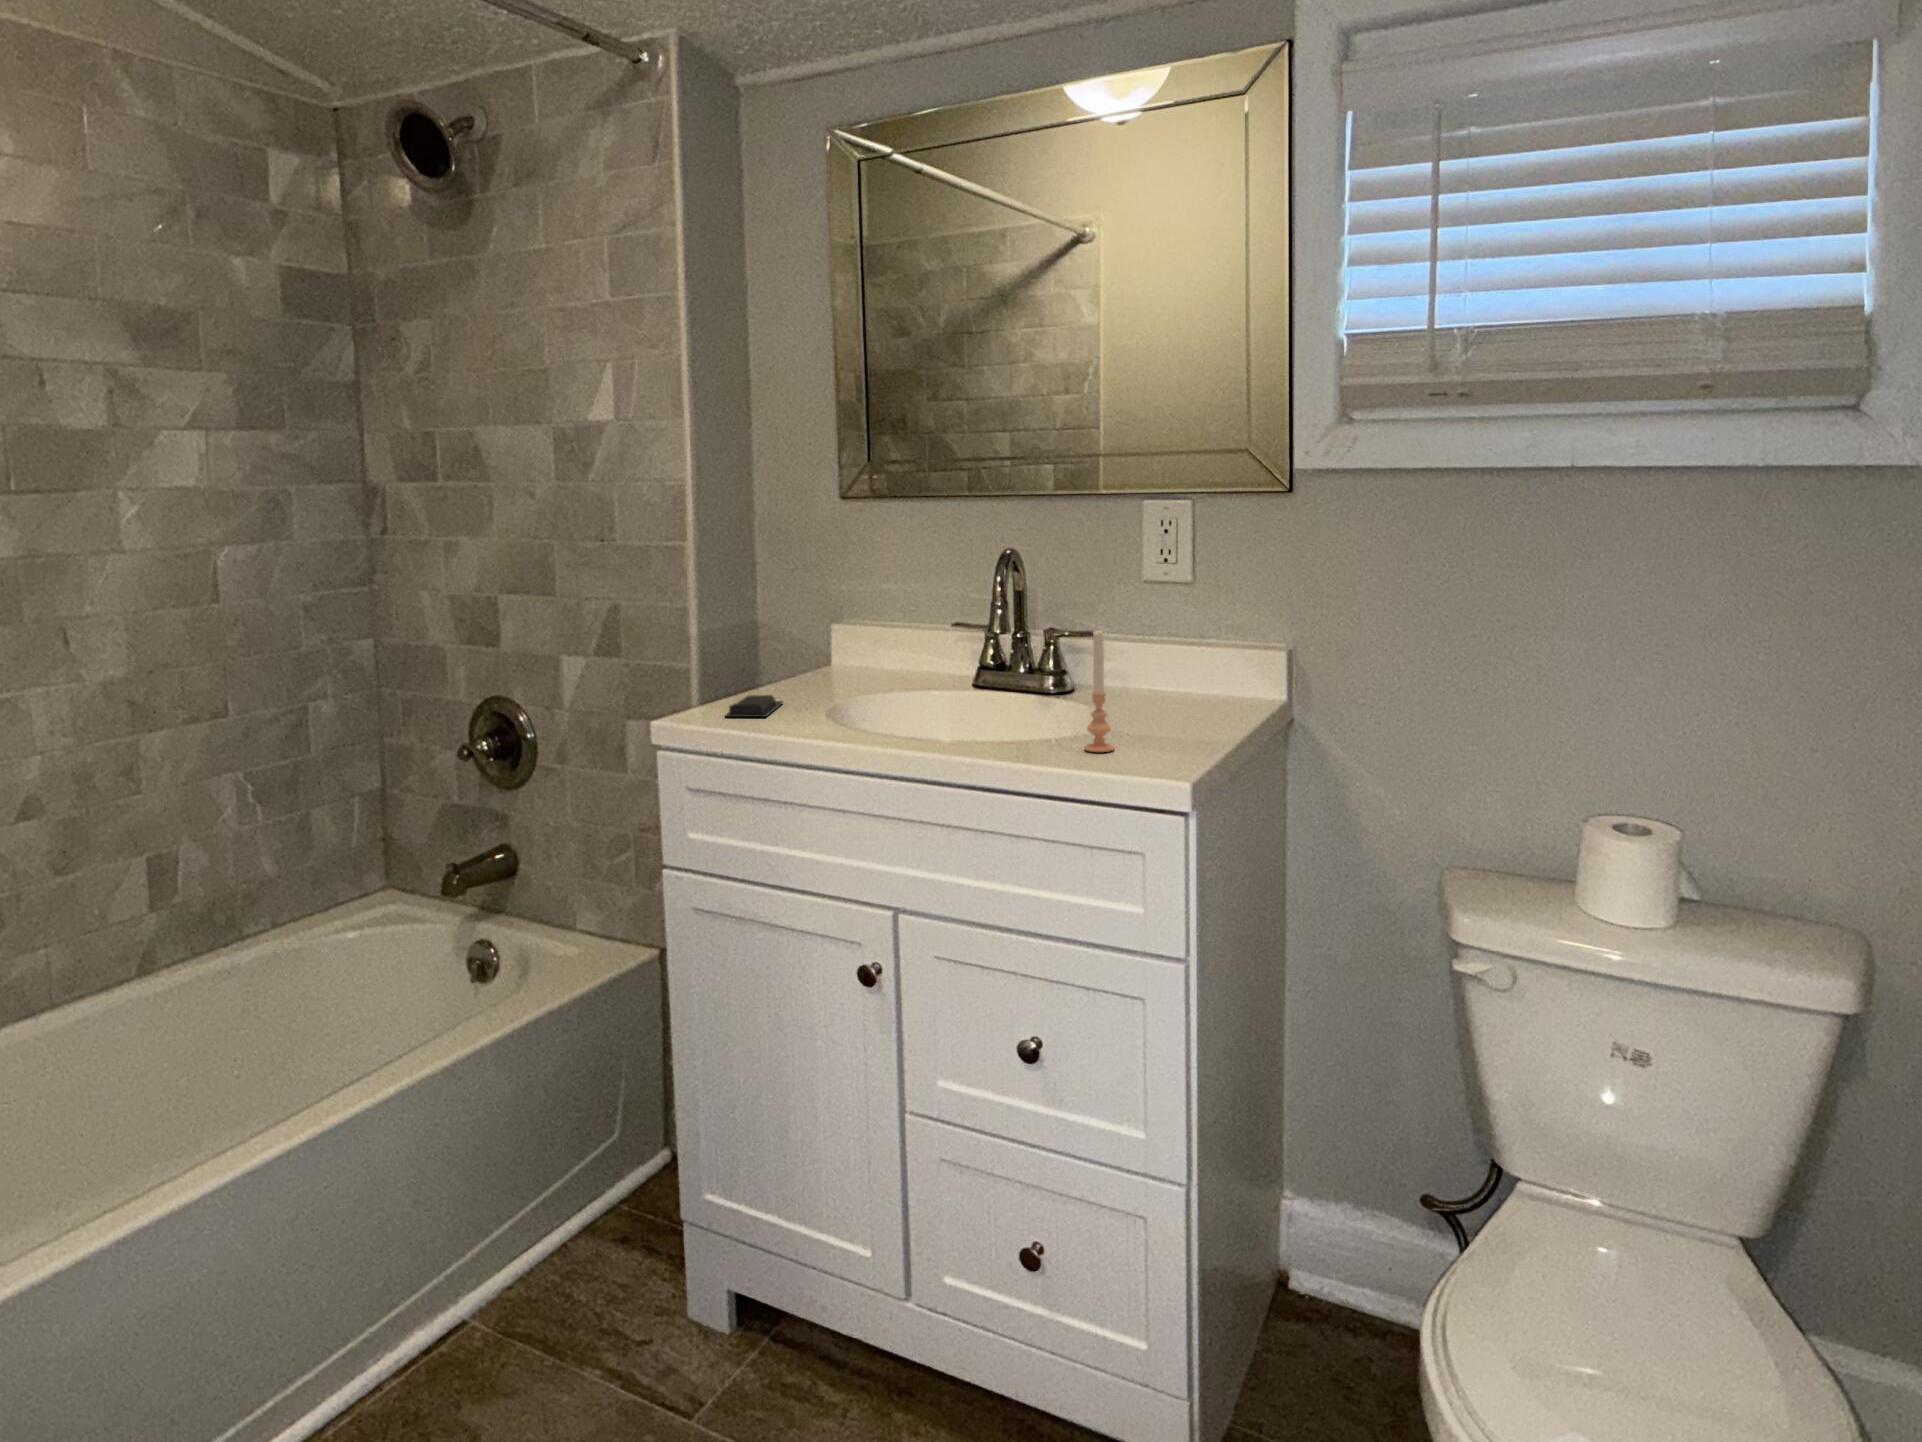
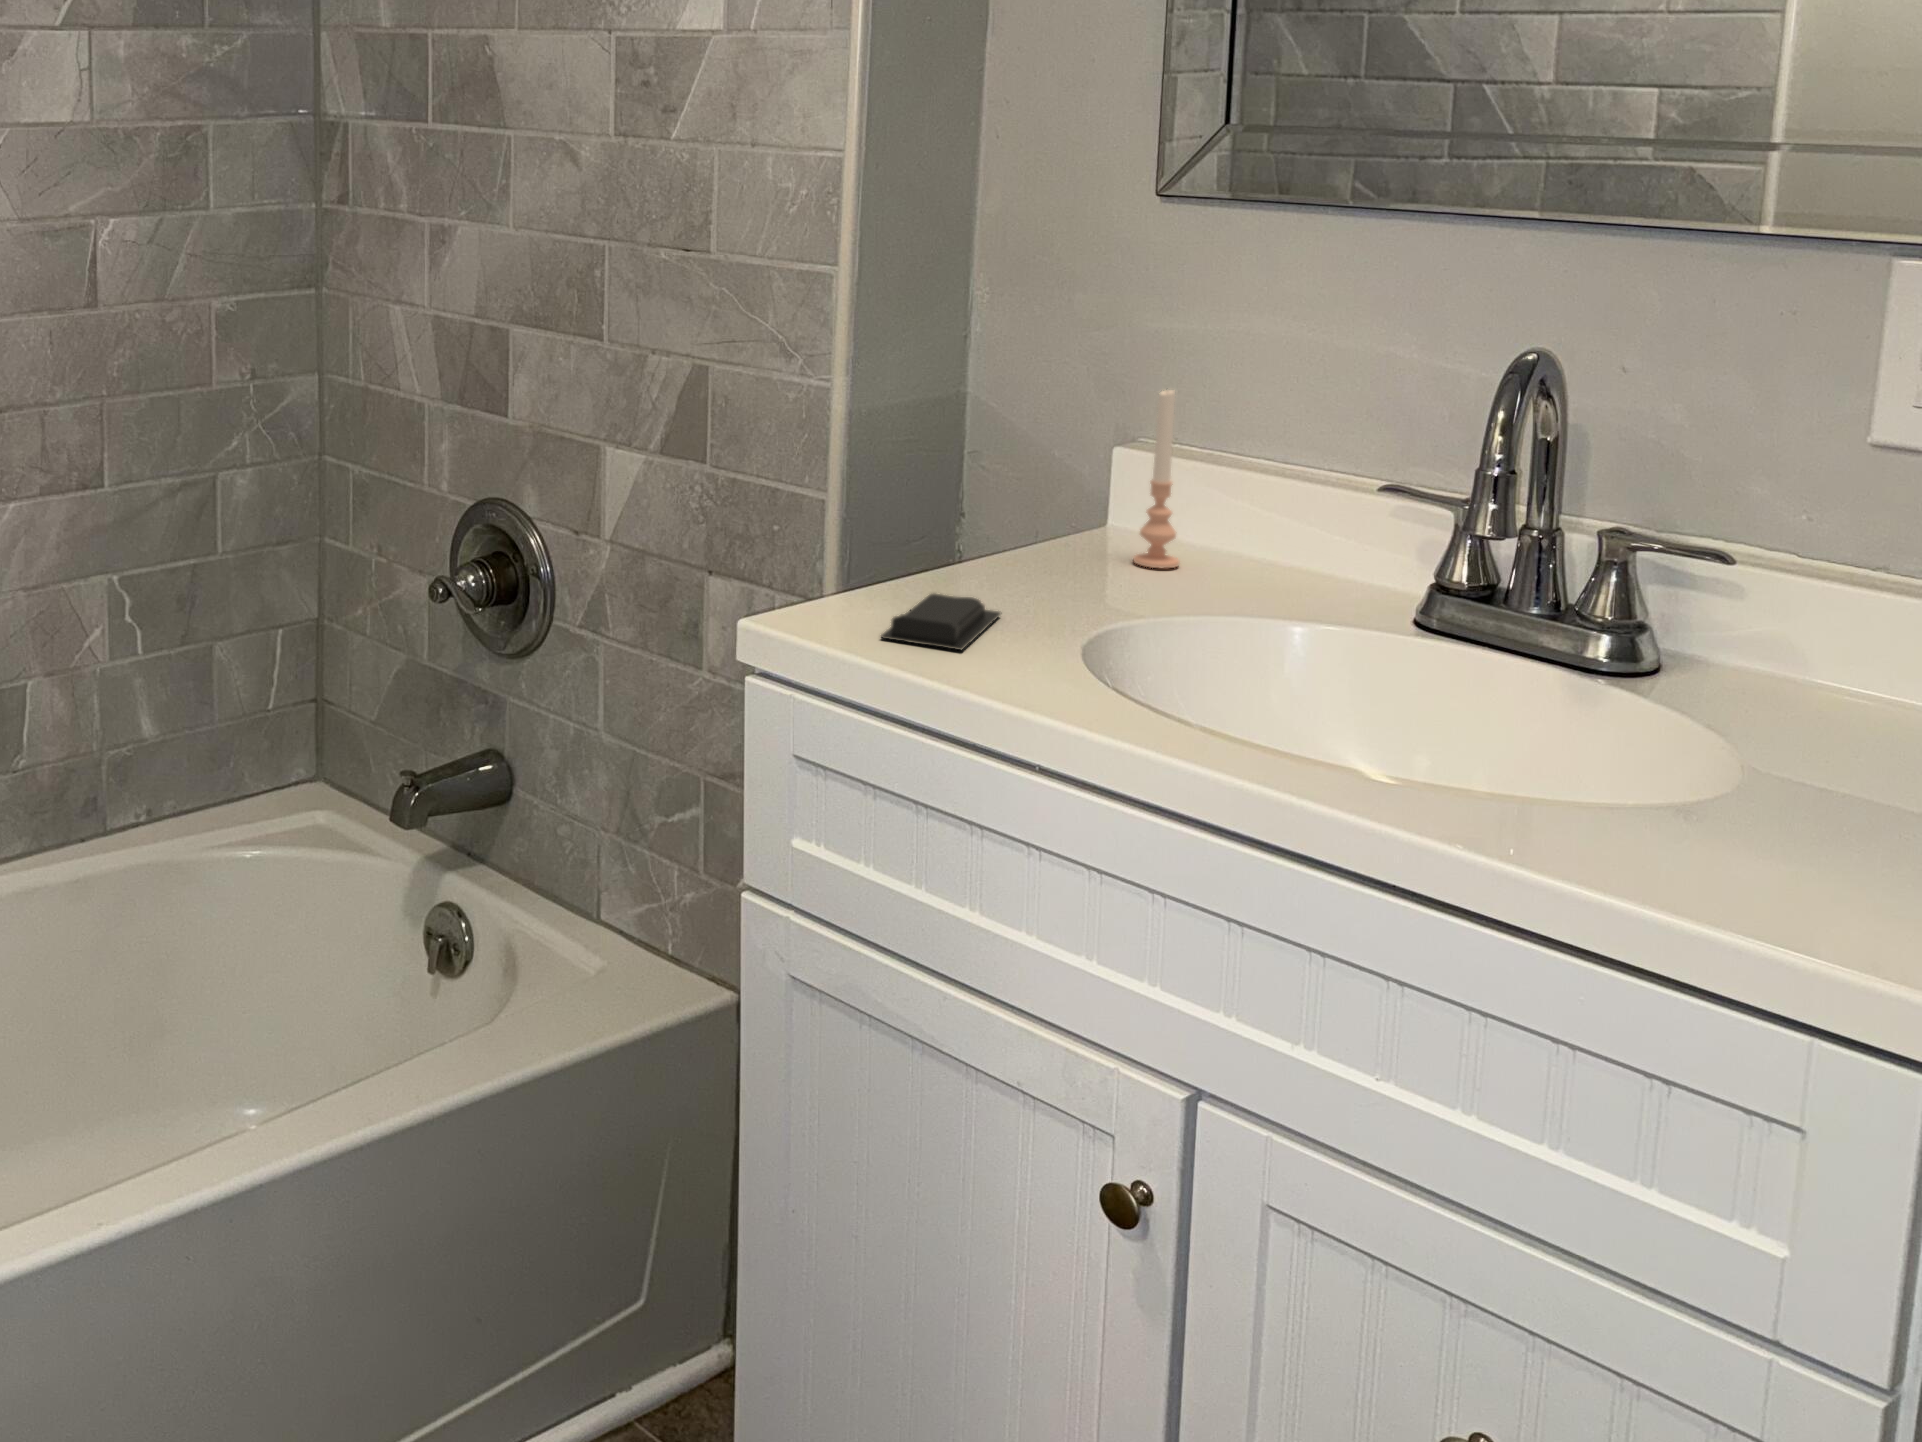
candle: present [1084,630,1114,752] -> present [1133,390,1179,568]

